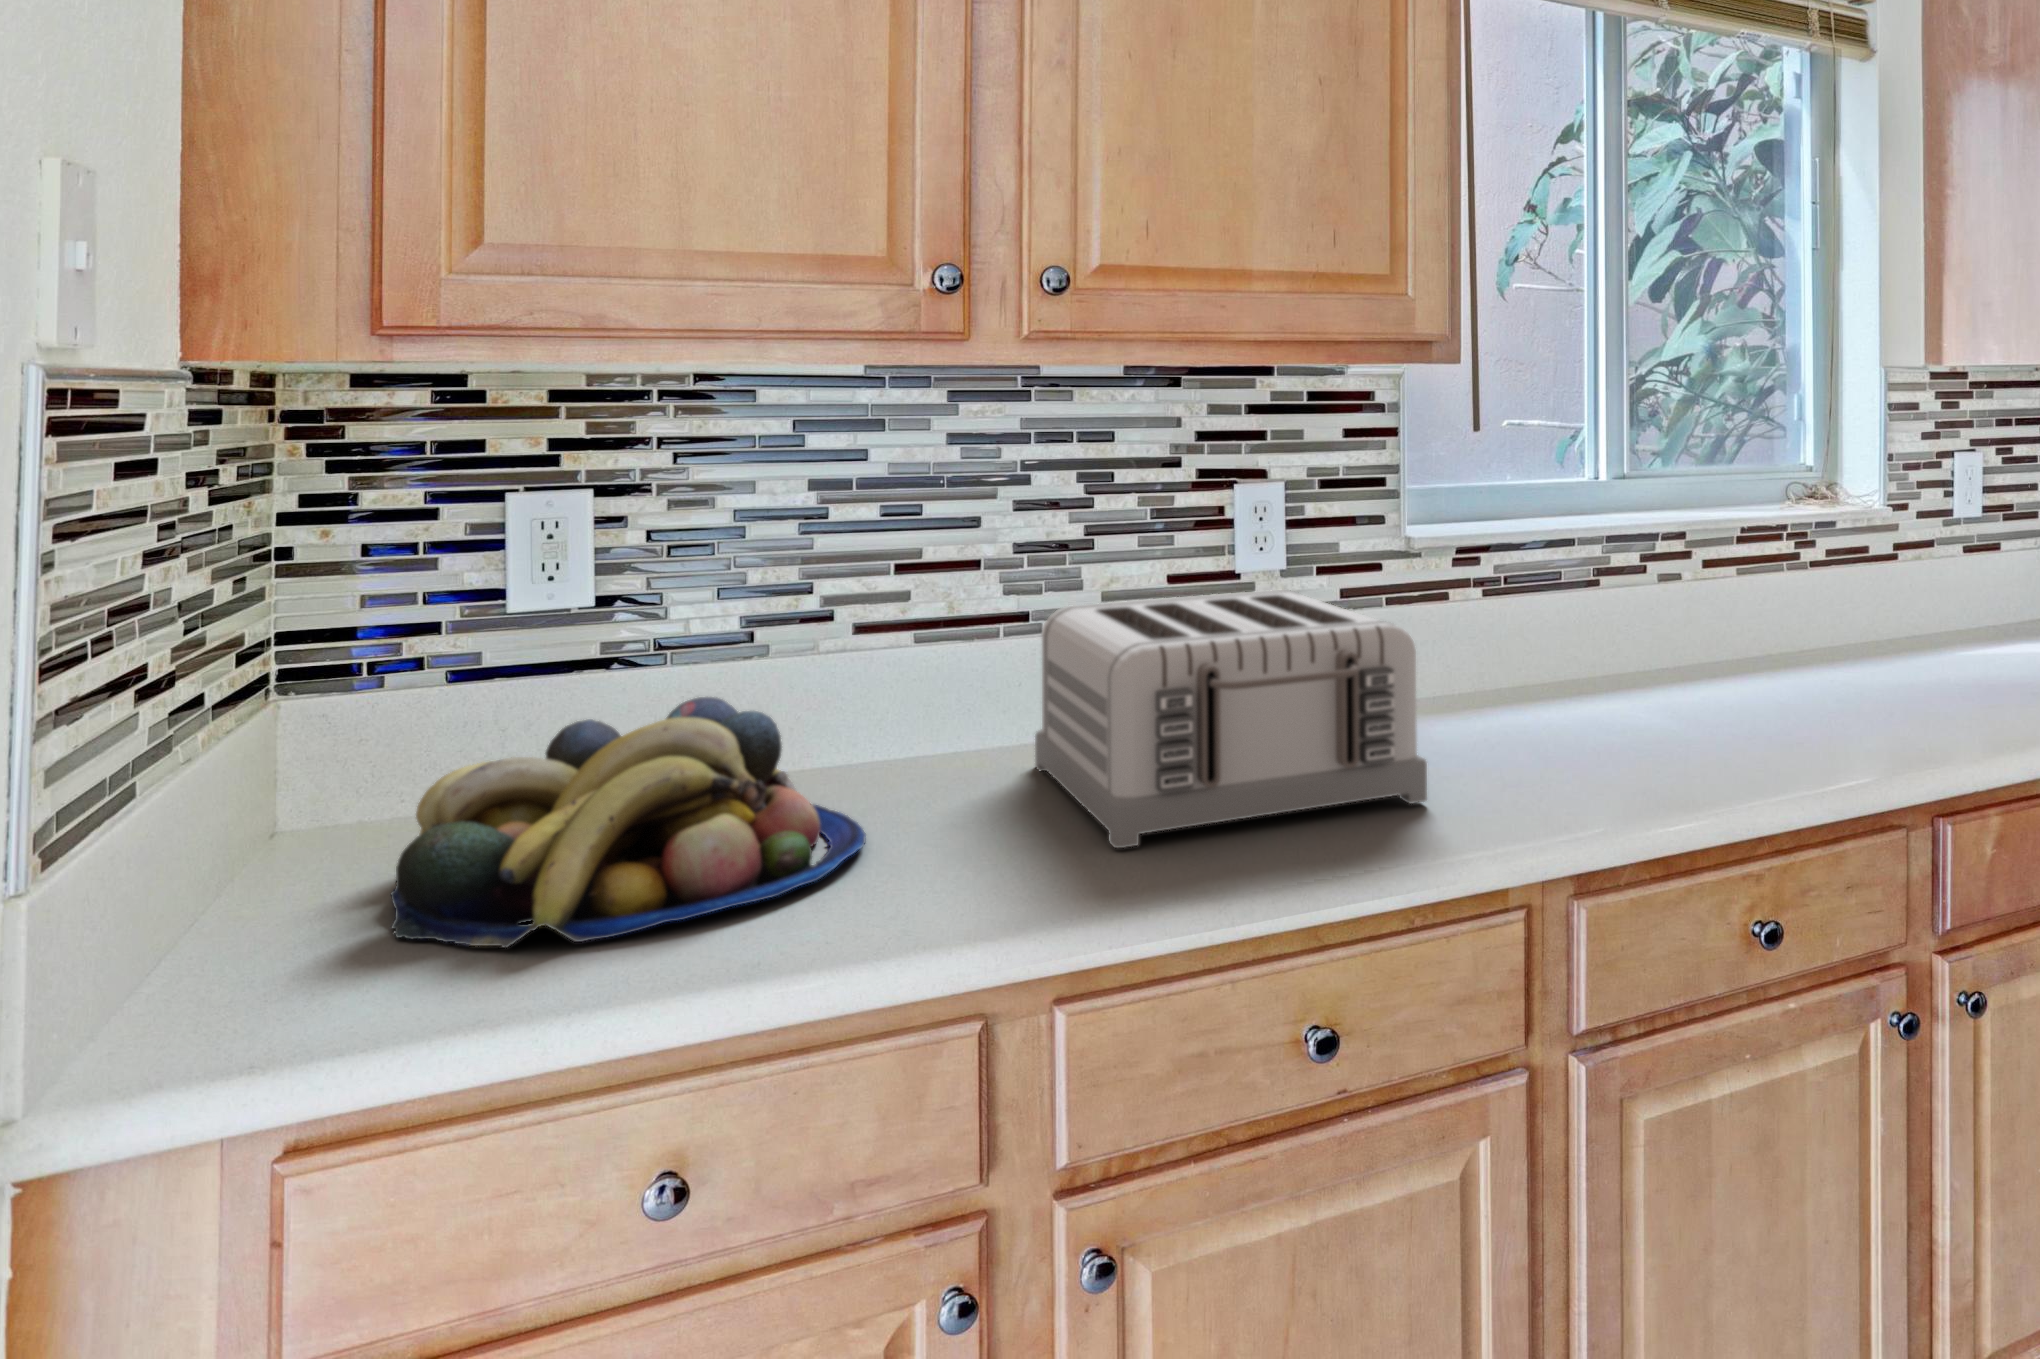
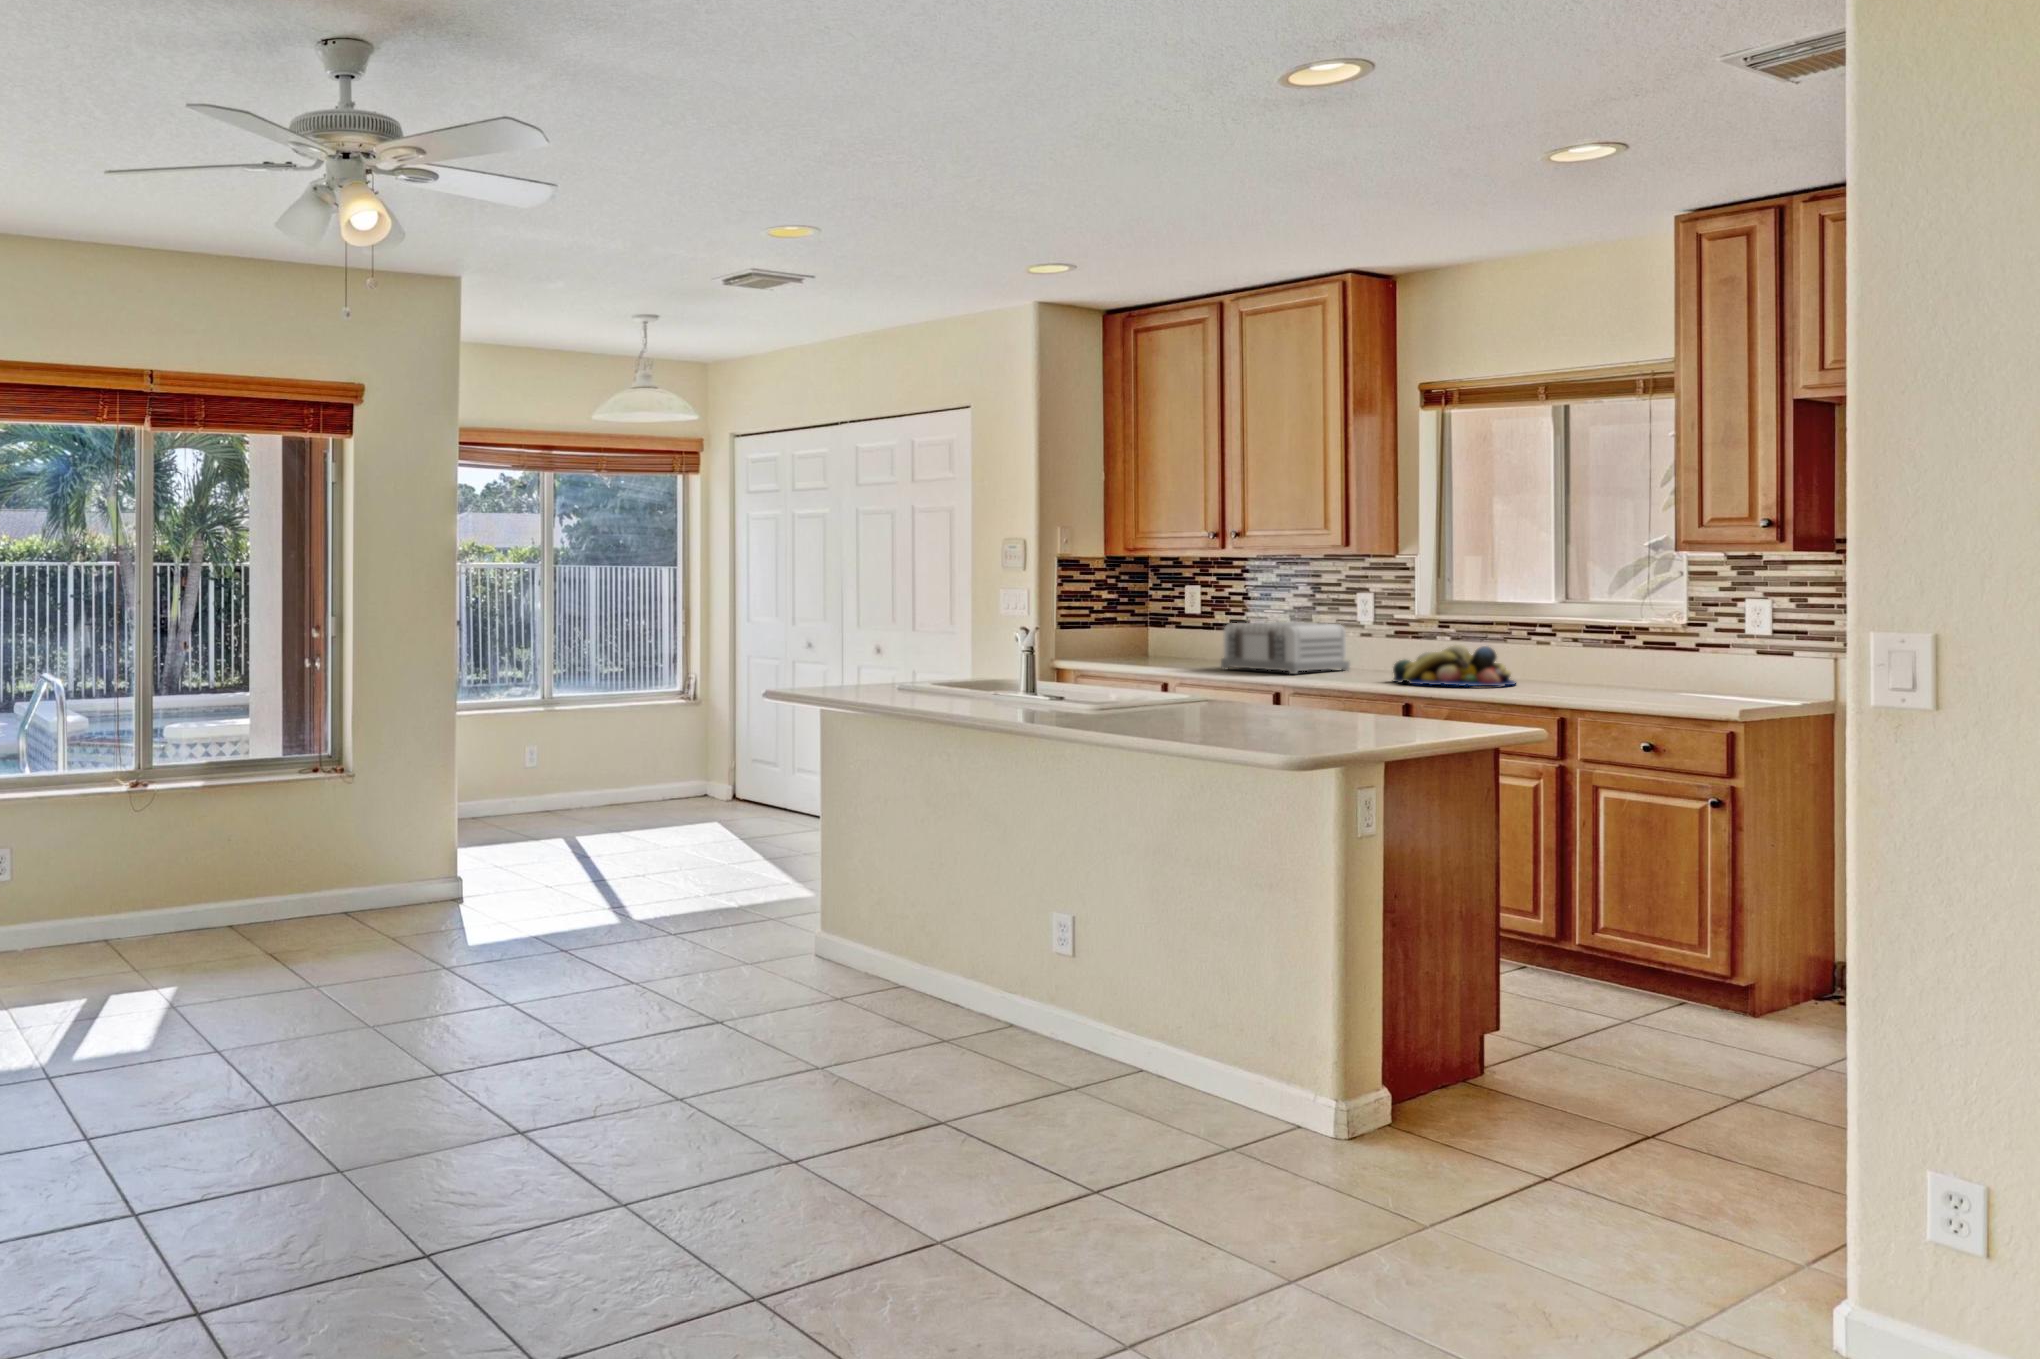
fruit bowl: present [391,697,866,948] -> present [1393,645,1517,686]

